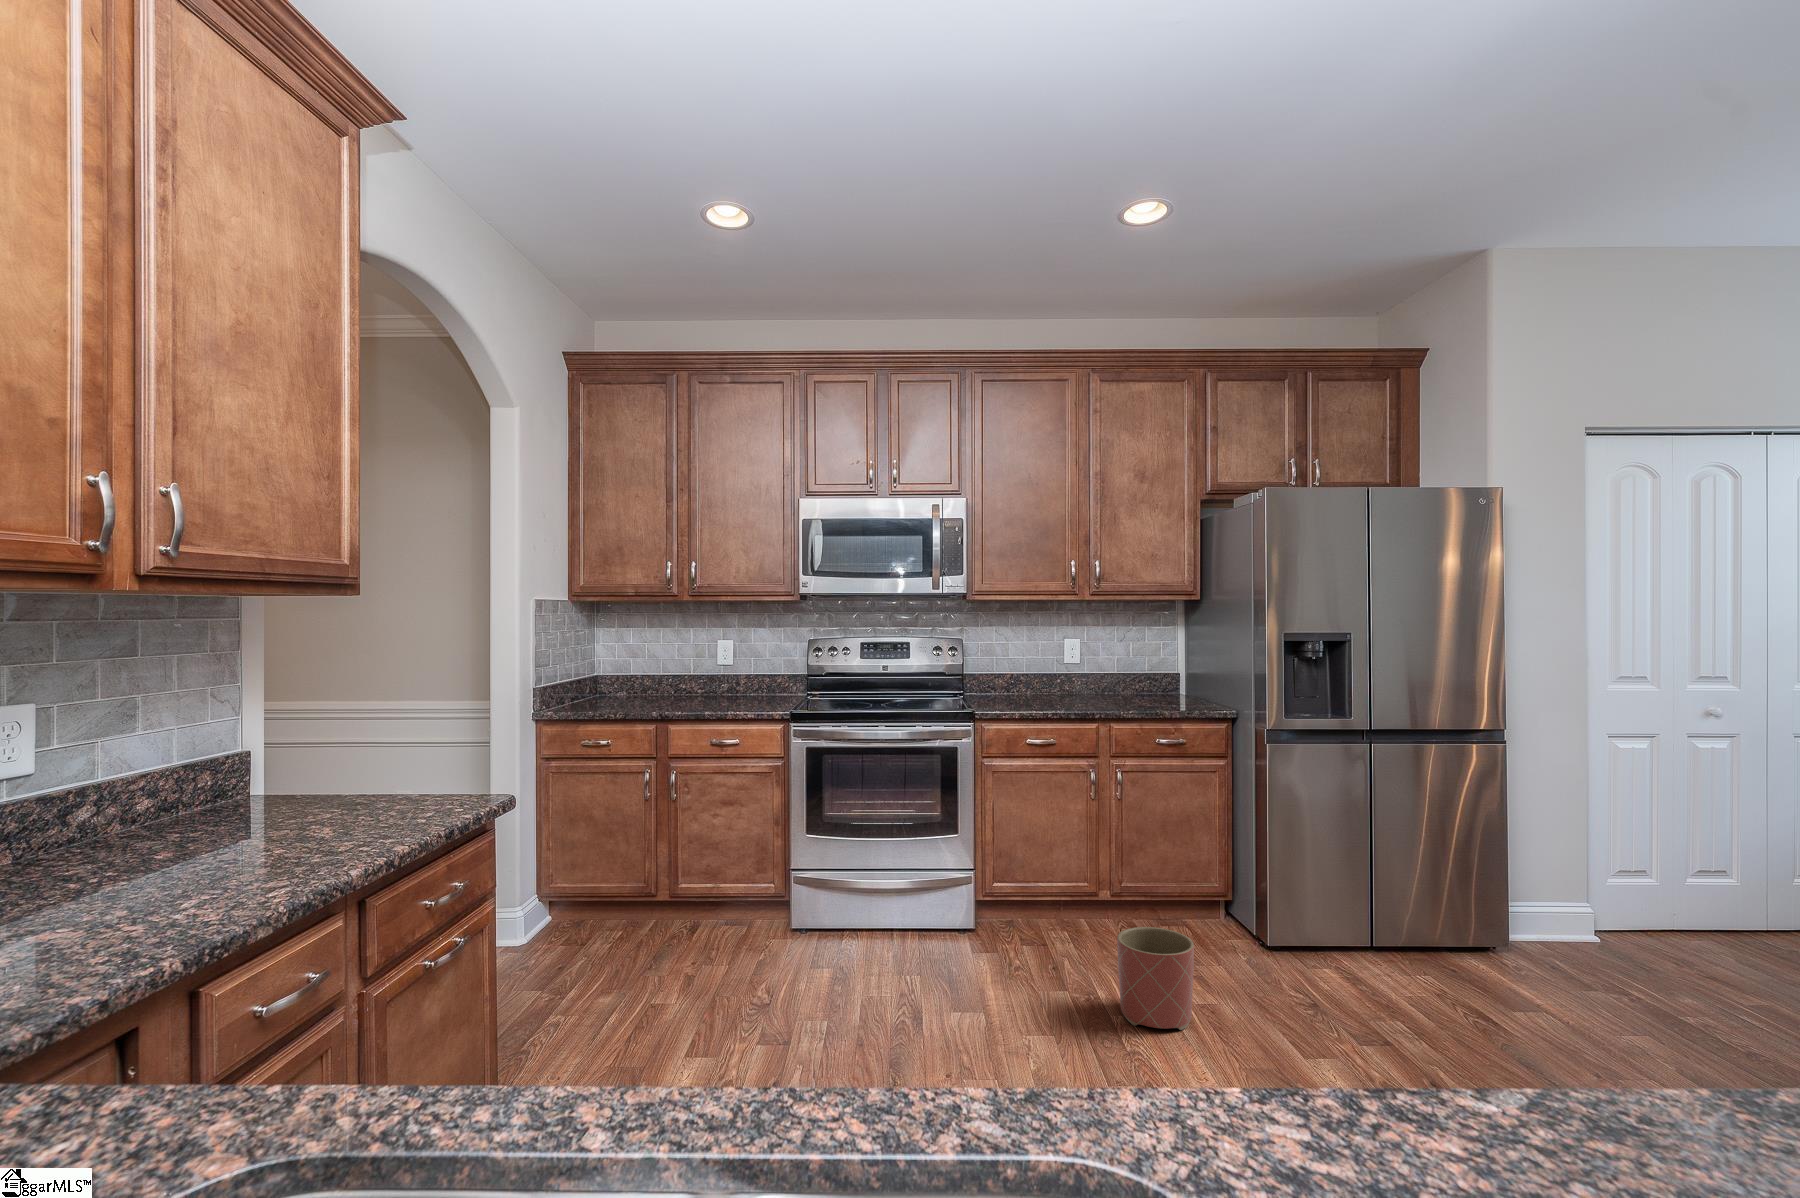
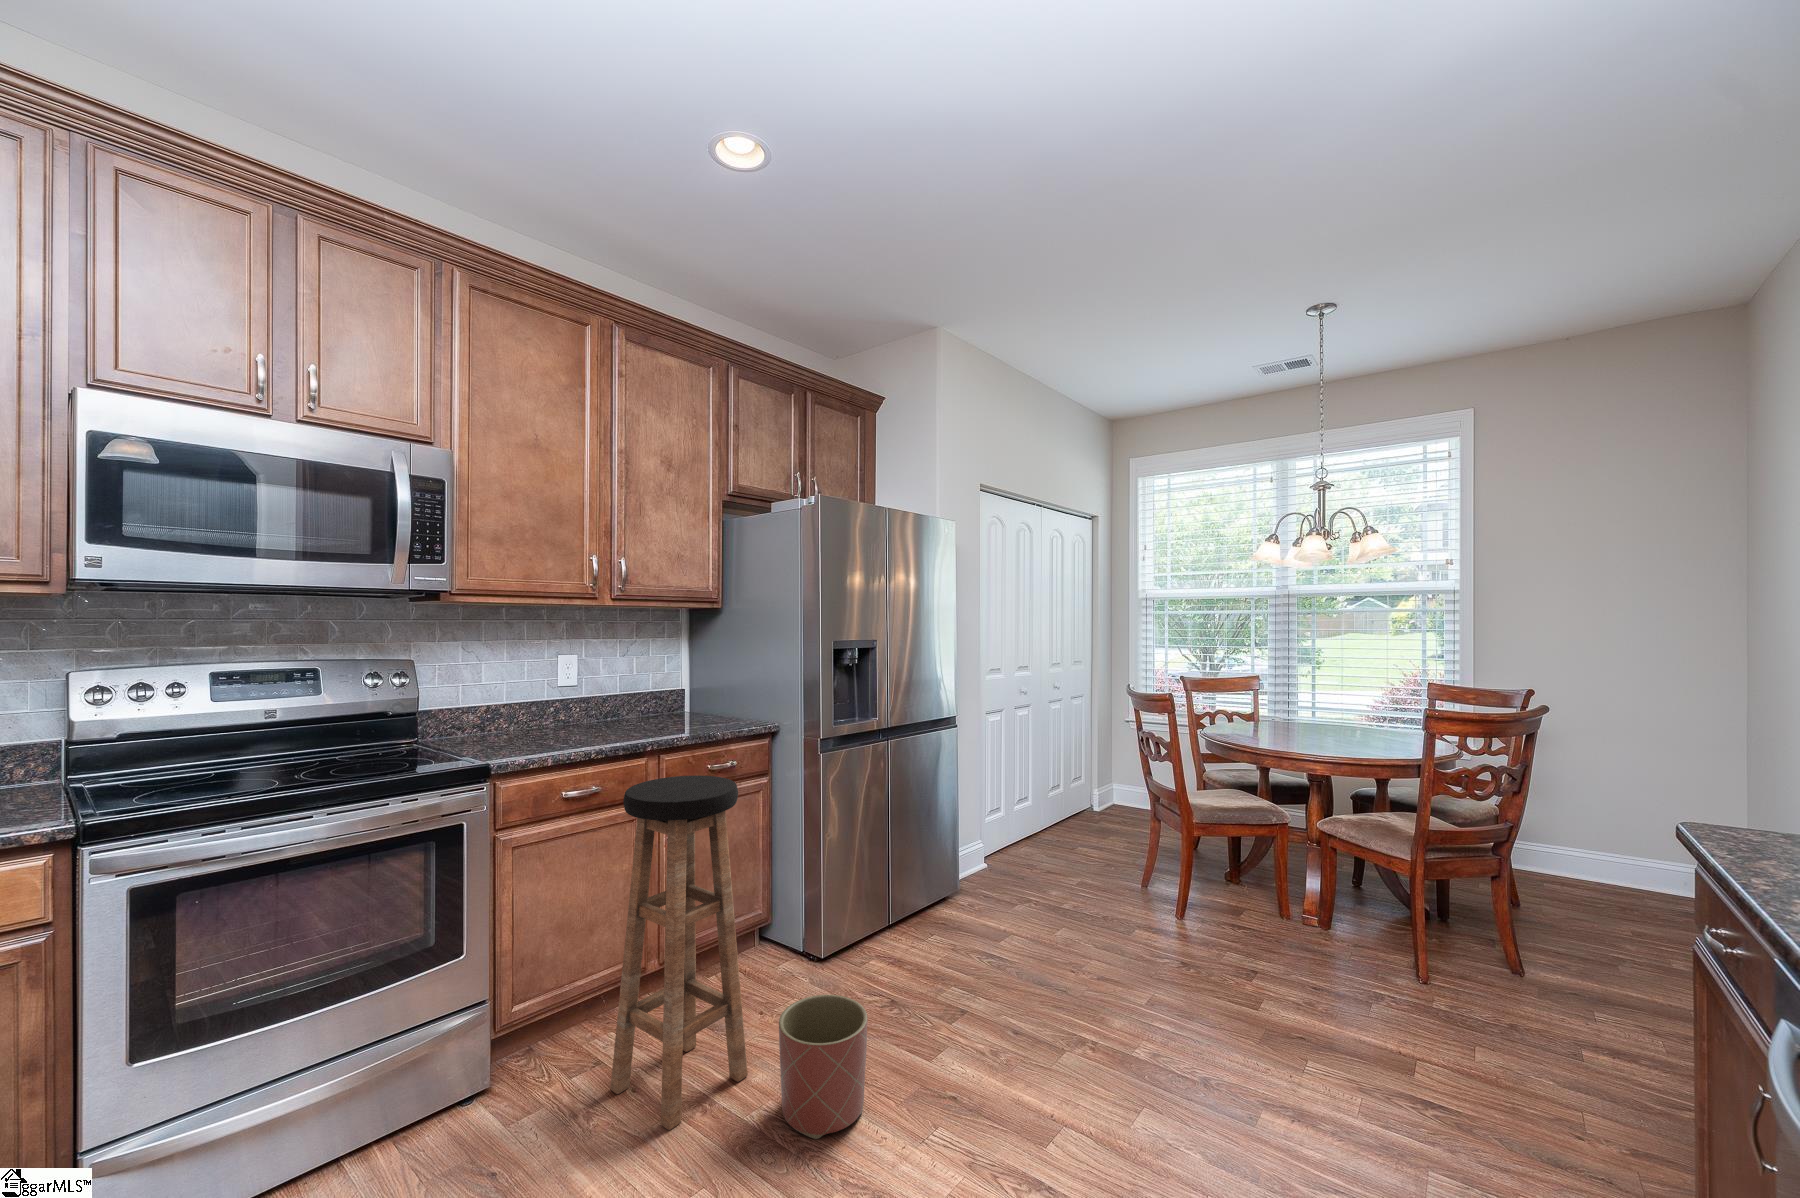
bar stool: none [1034,733,1125,981] -> present [610,775,748,1130]

